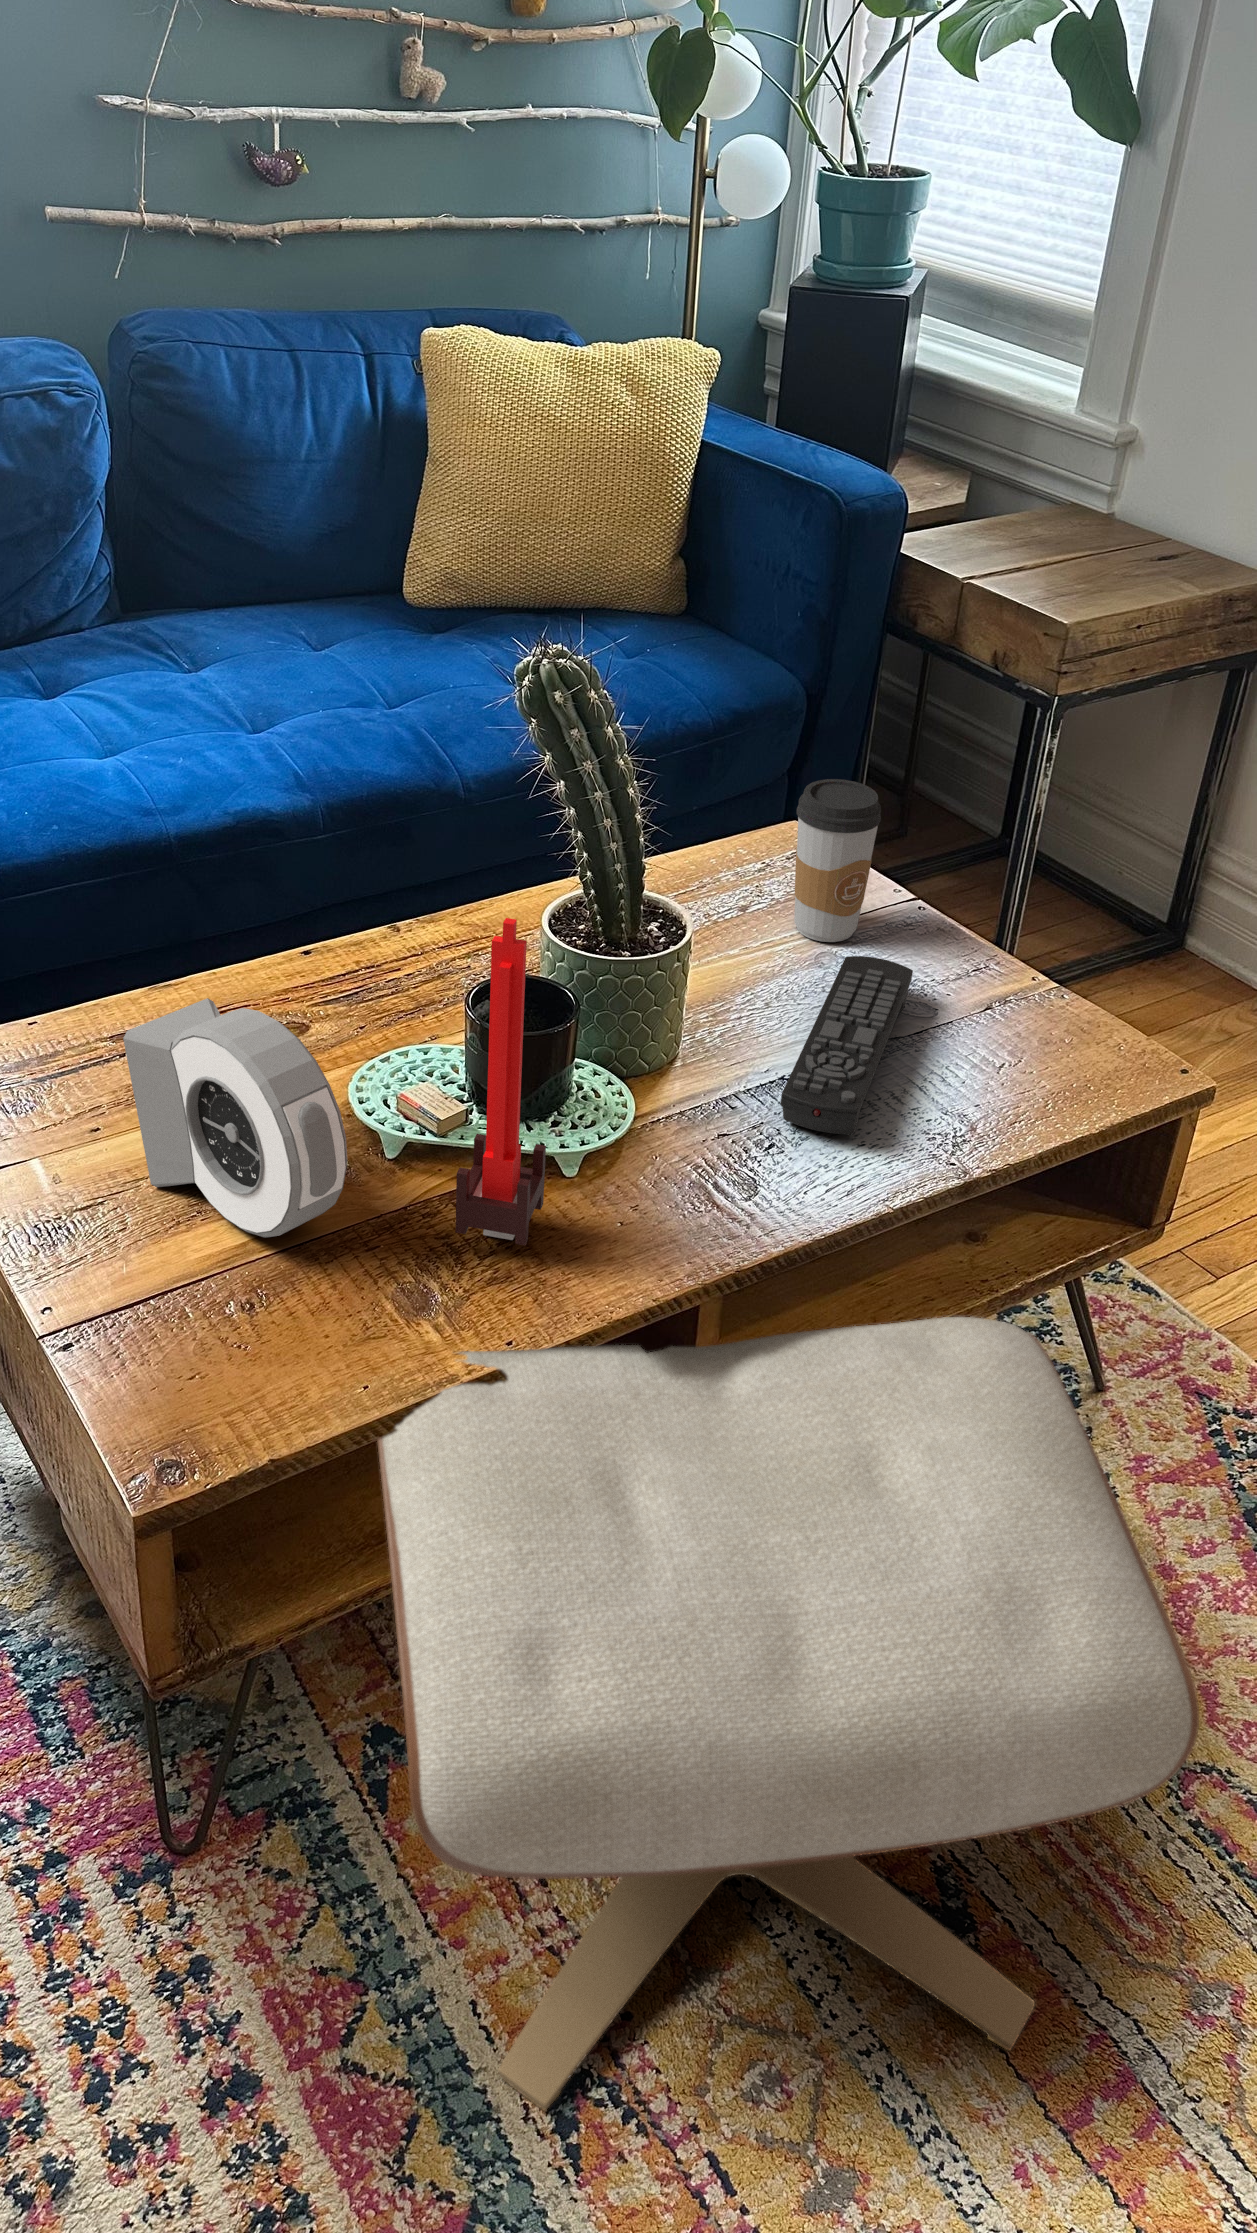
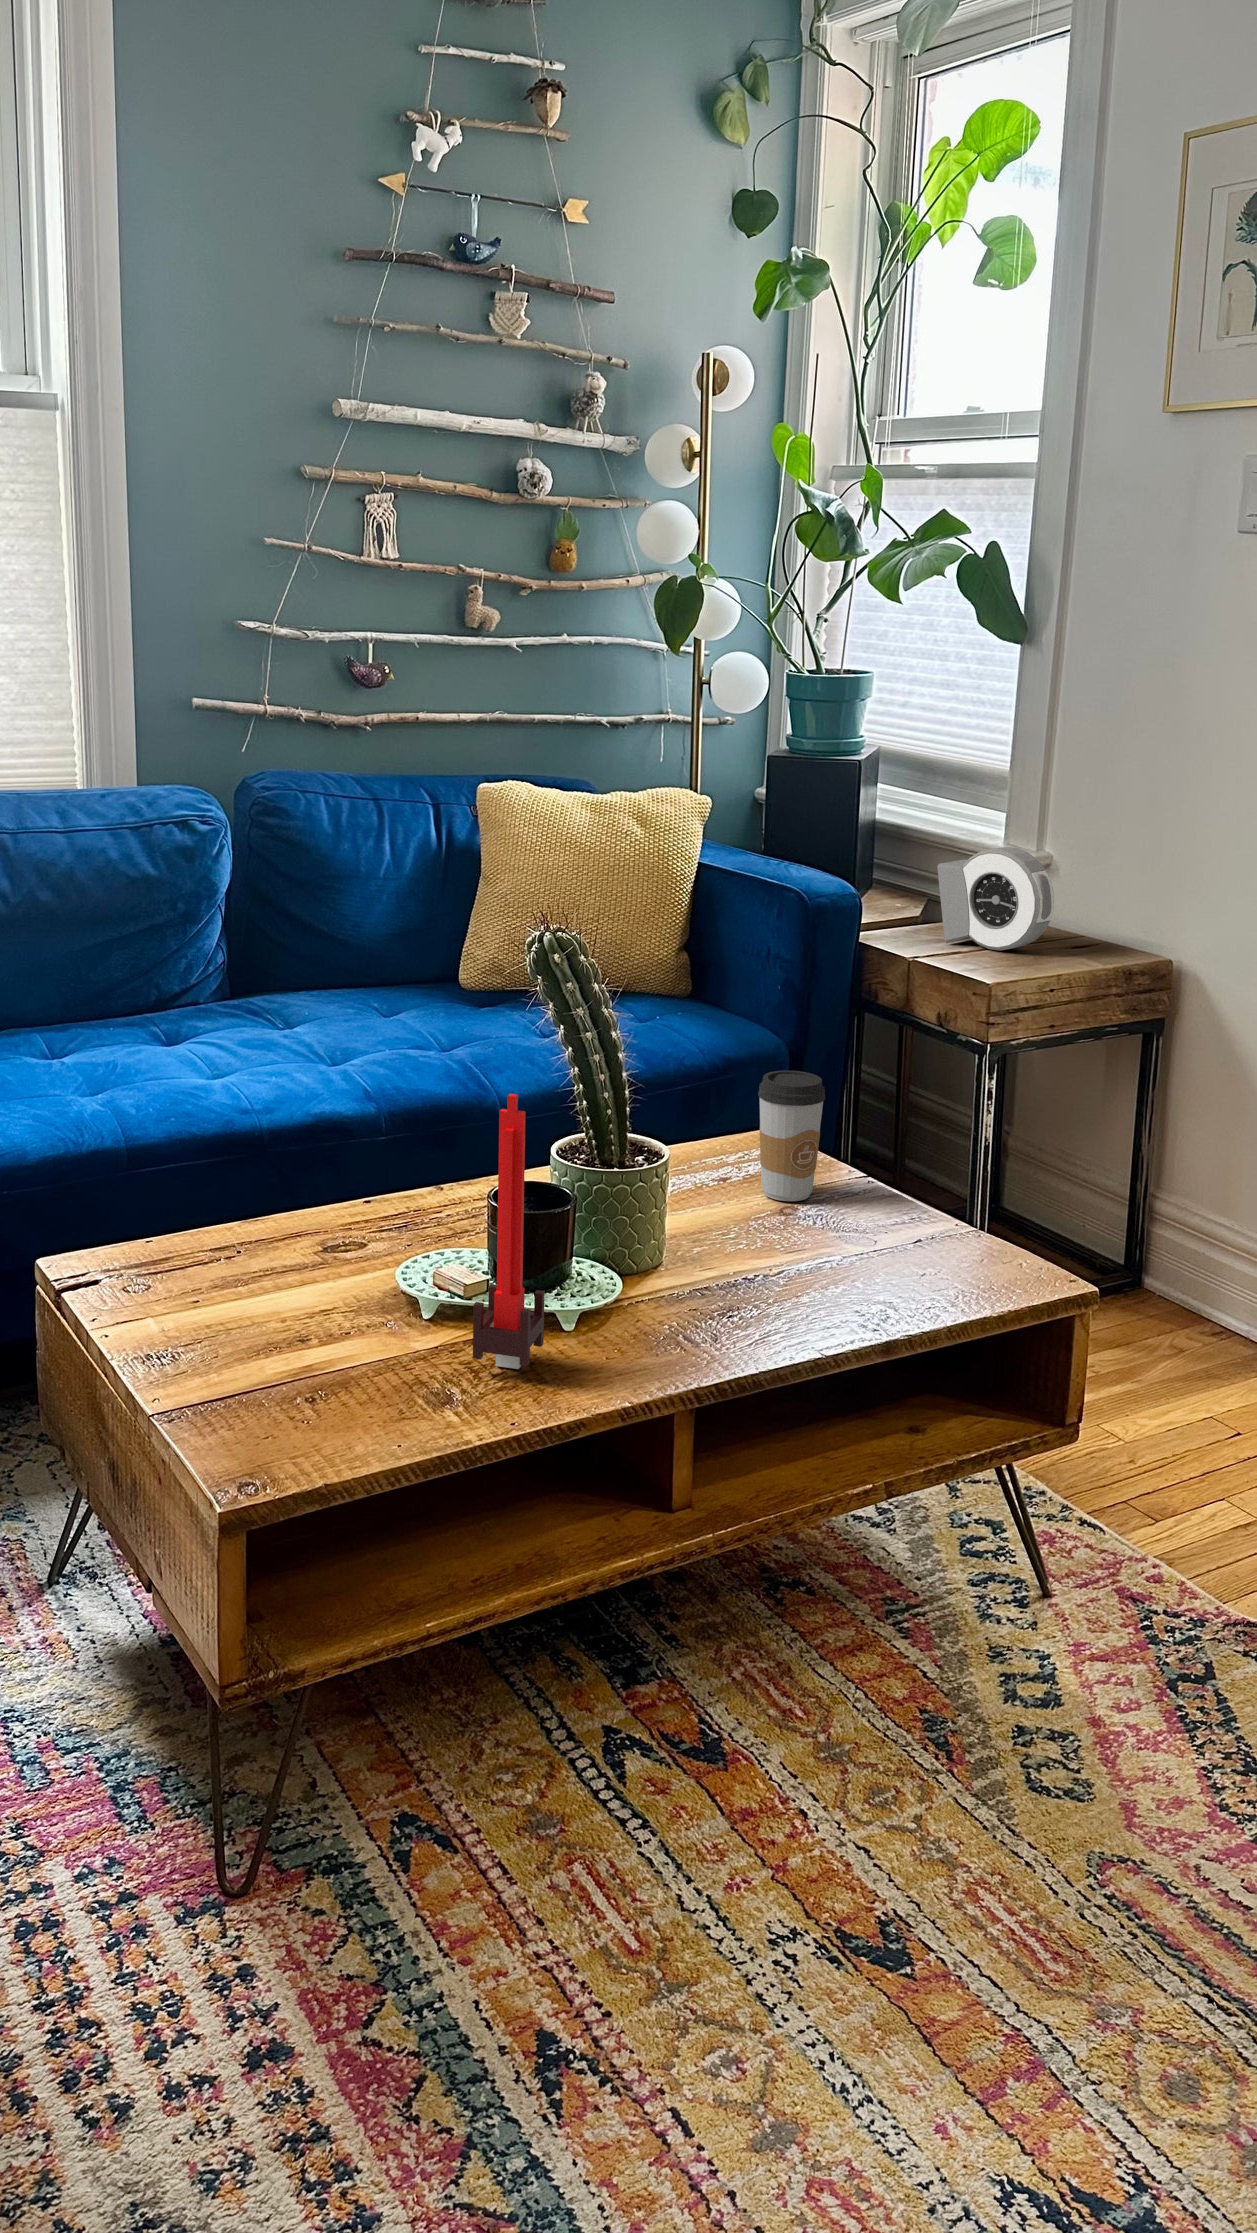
remote control: present [781,956,913,1136] -> none [738,1201,852,1314]
alarm clock: present [123,998,347,1237] -> present [937,847,1054,950]
ottoman: present [378,1317,1199,2110] -> none [401,1431,1061,2076]

